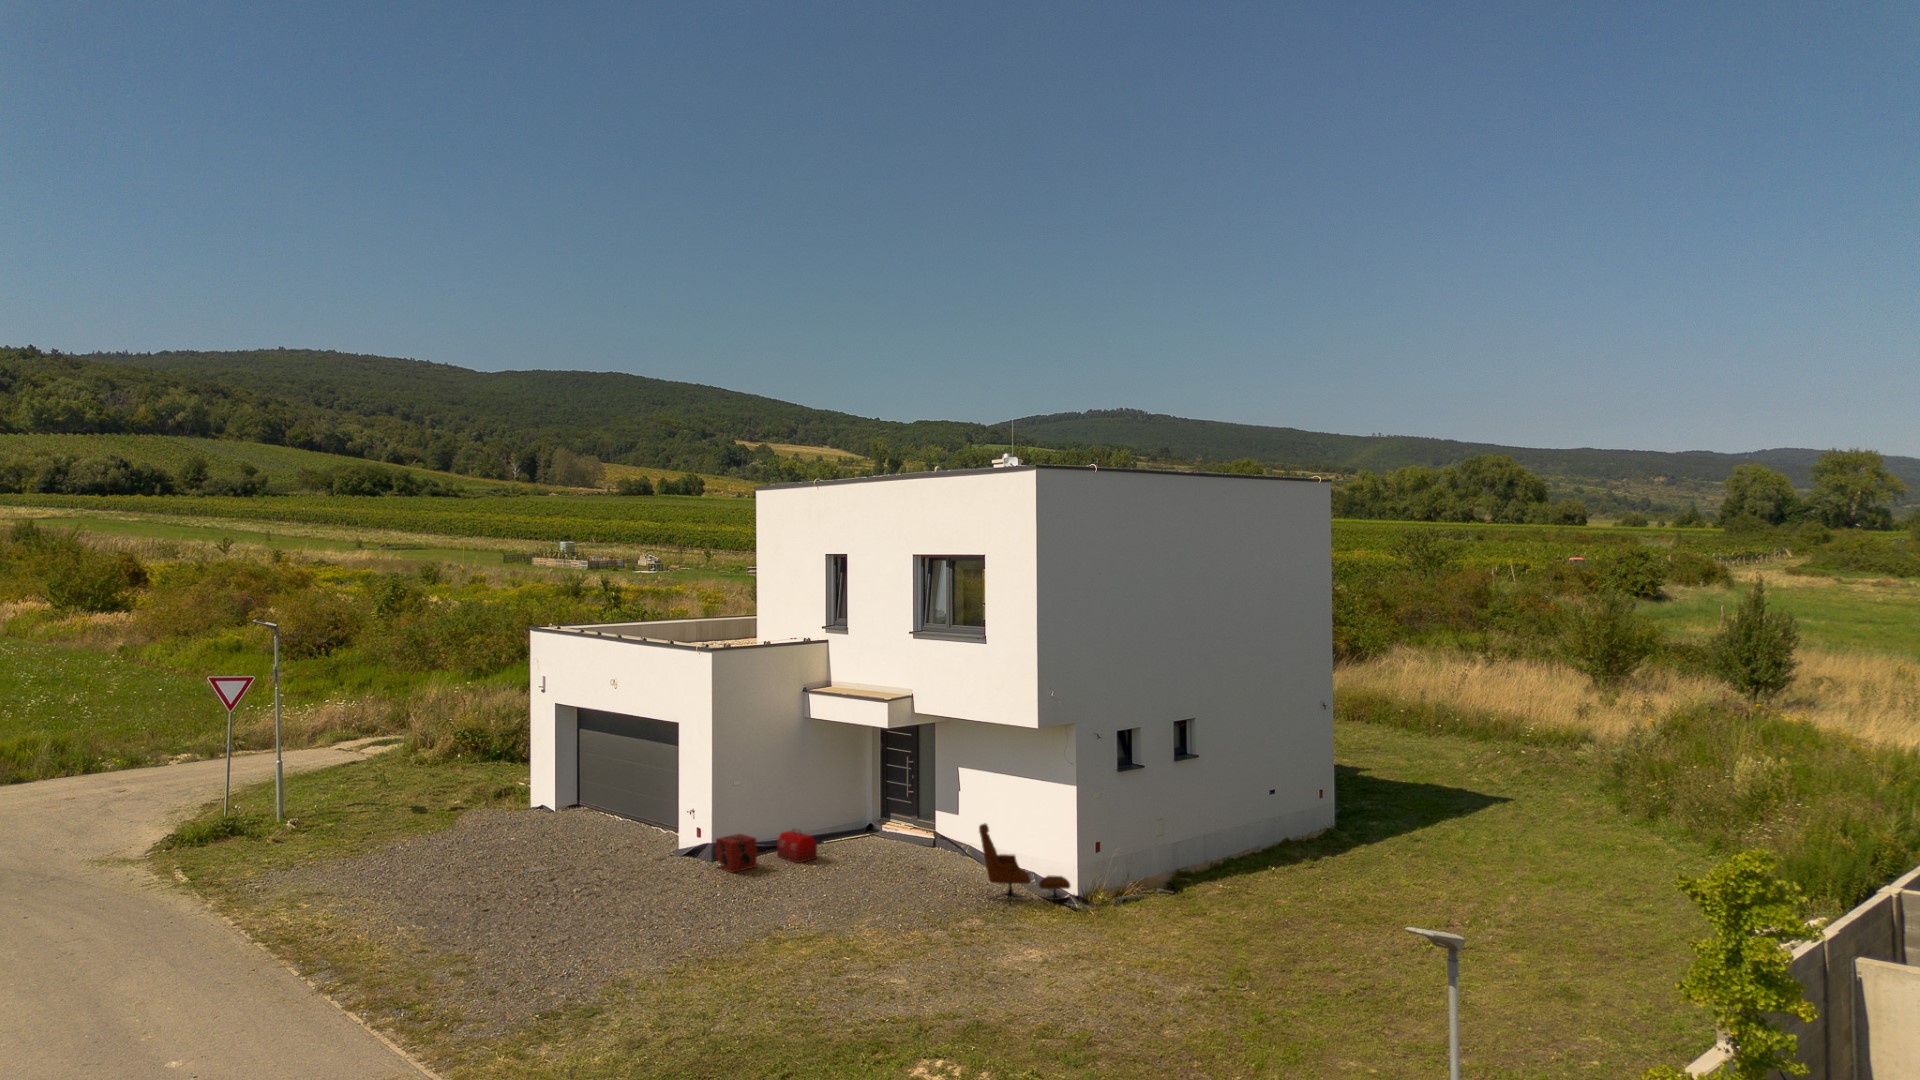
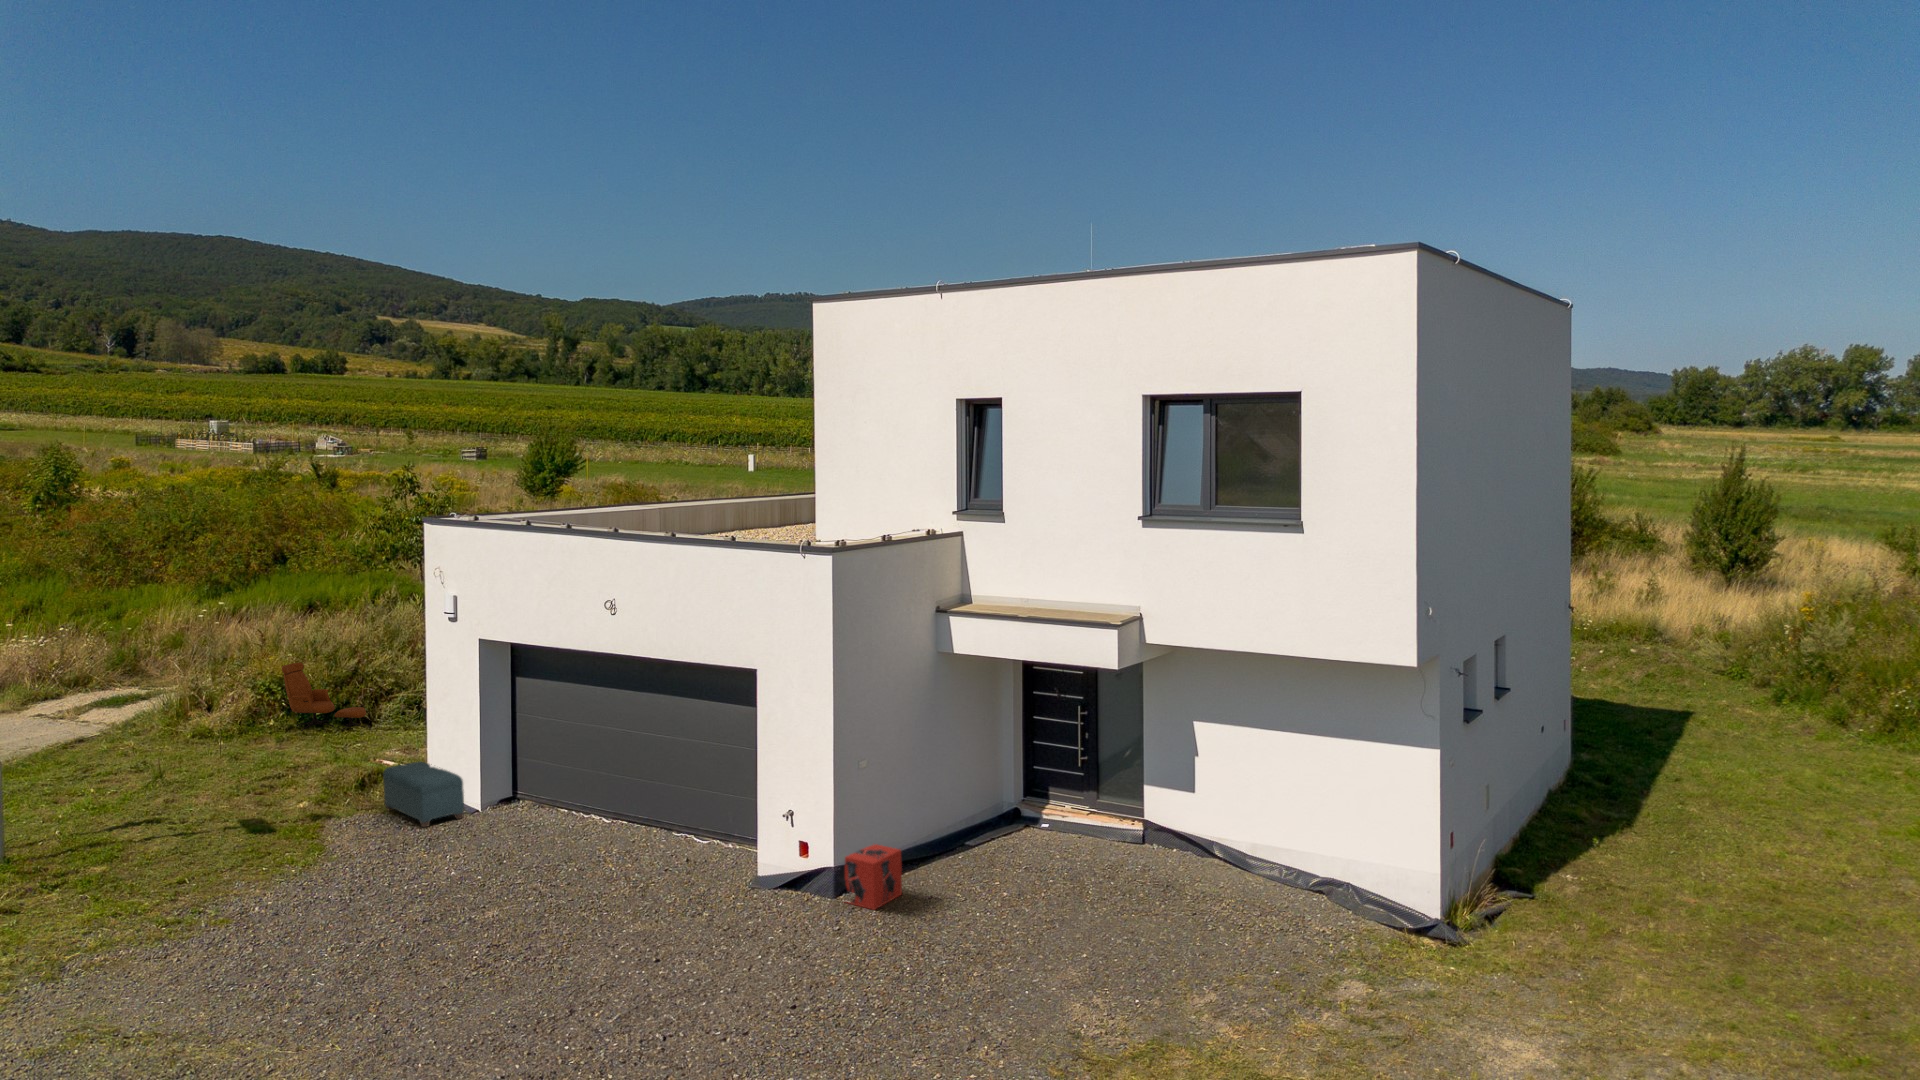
bench: none [503,780,544,819] -> present [383,761,464,827]
lounge chair: present [979,823,1070,904] -> present [282,662,366,731]
toolbox: present [777,828,817,863] -> none [911,825,977,881]

